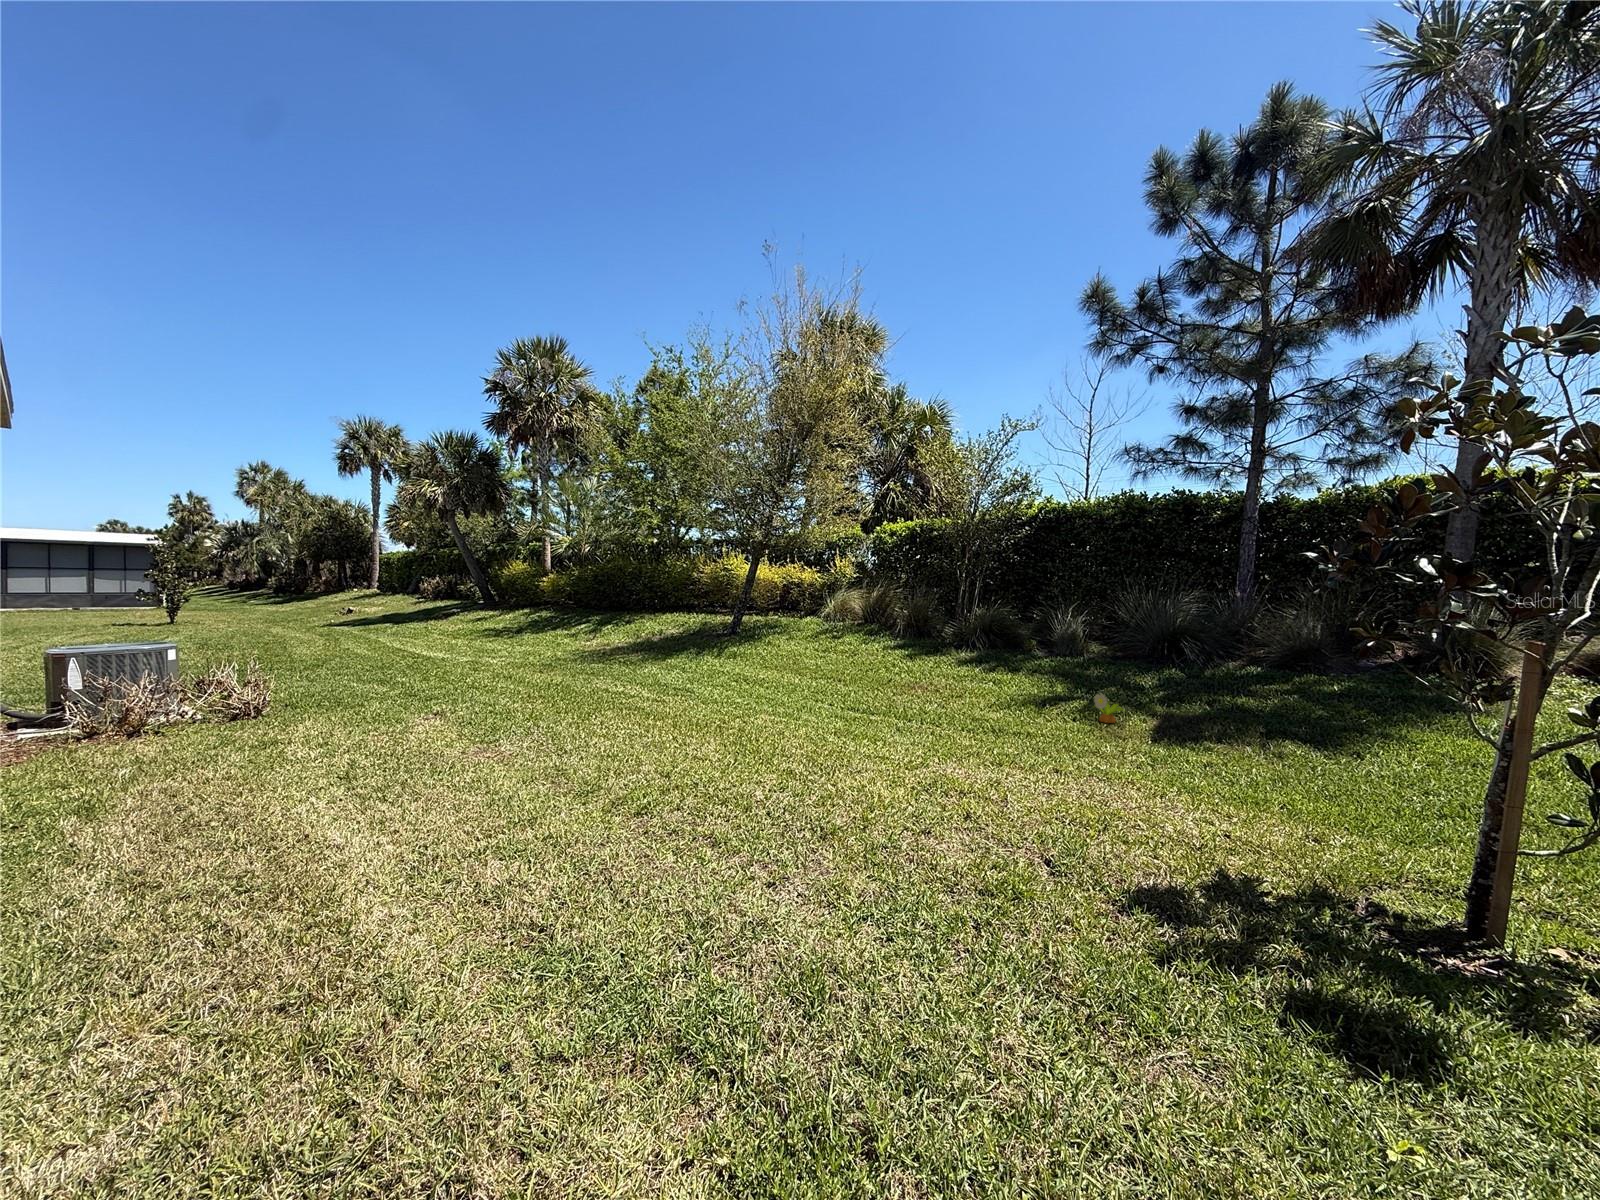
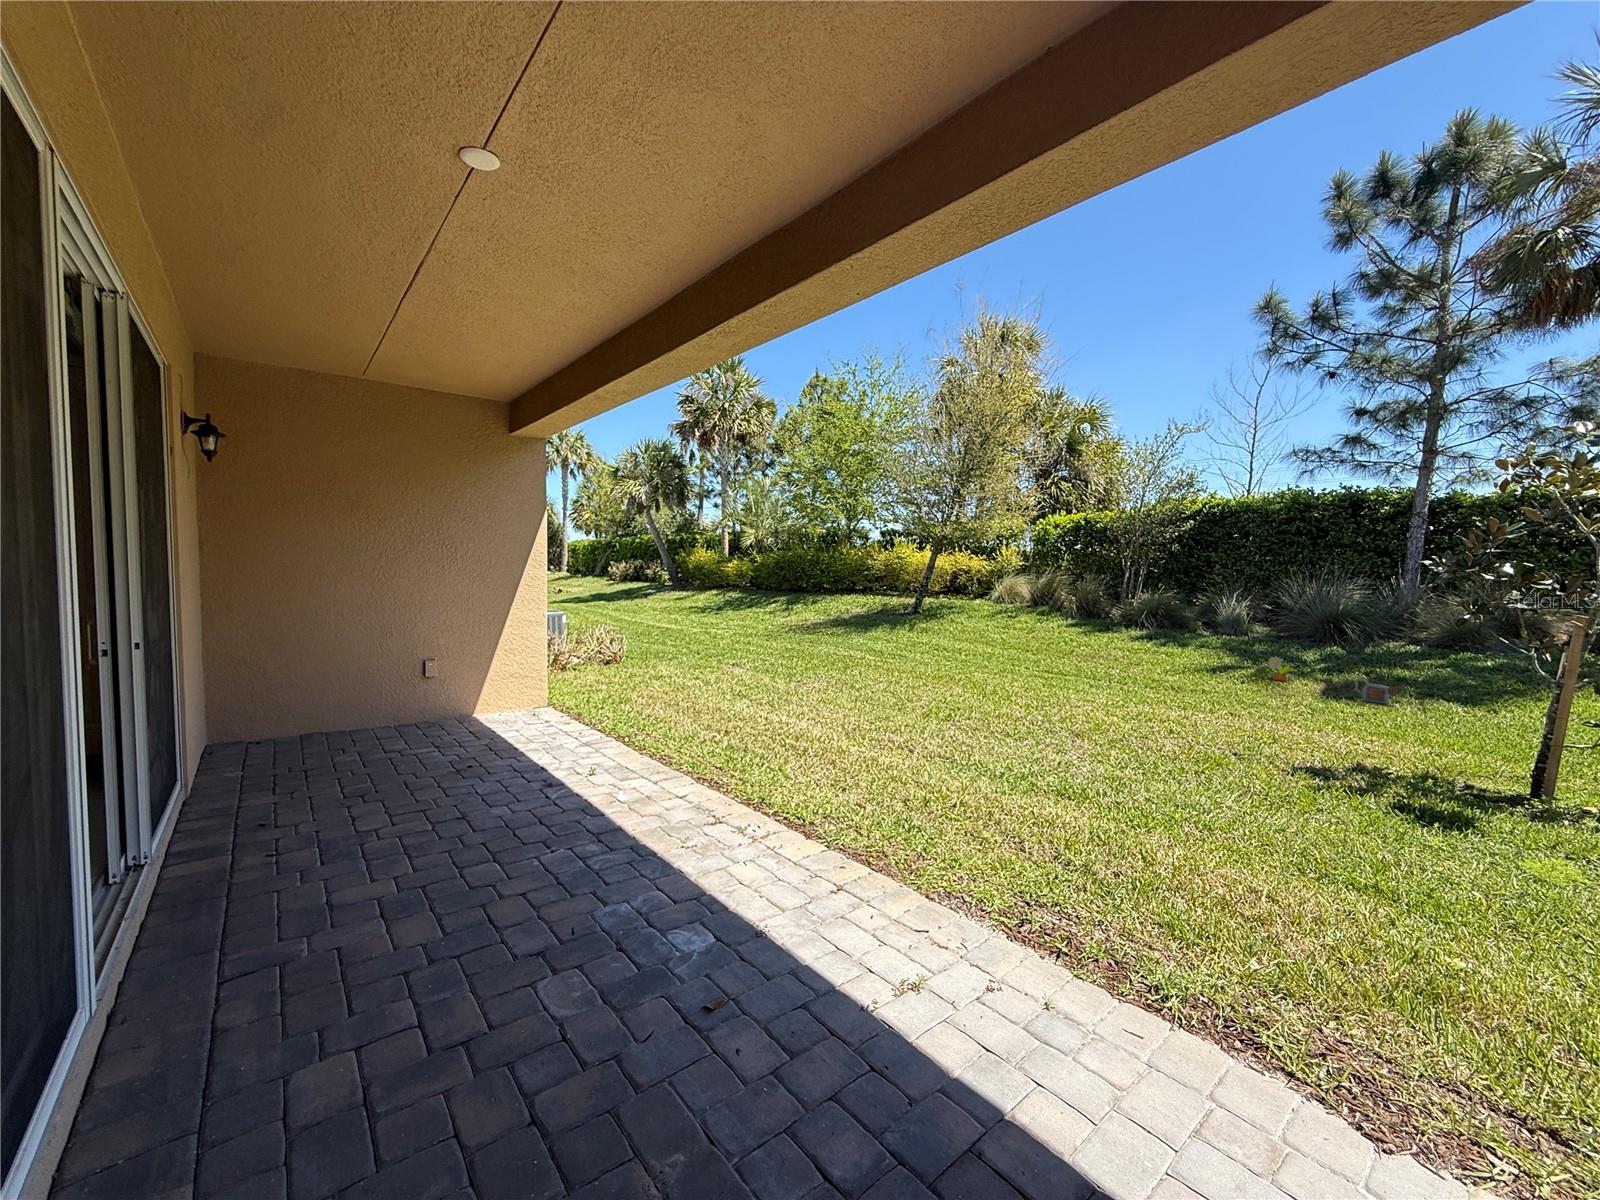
watering can: none [1185,723,1241,755] -> present [1354,678,1404,704]

